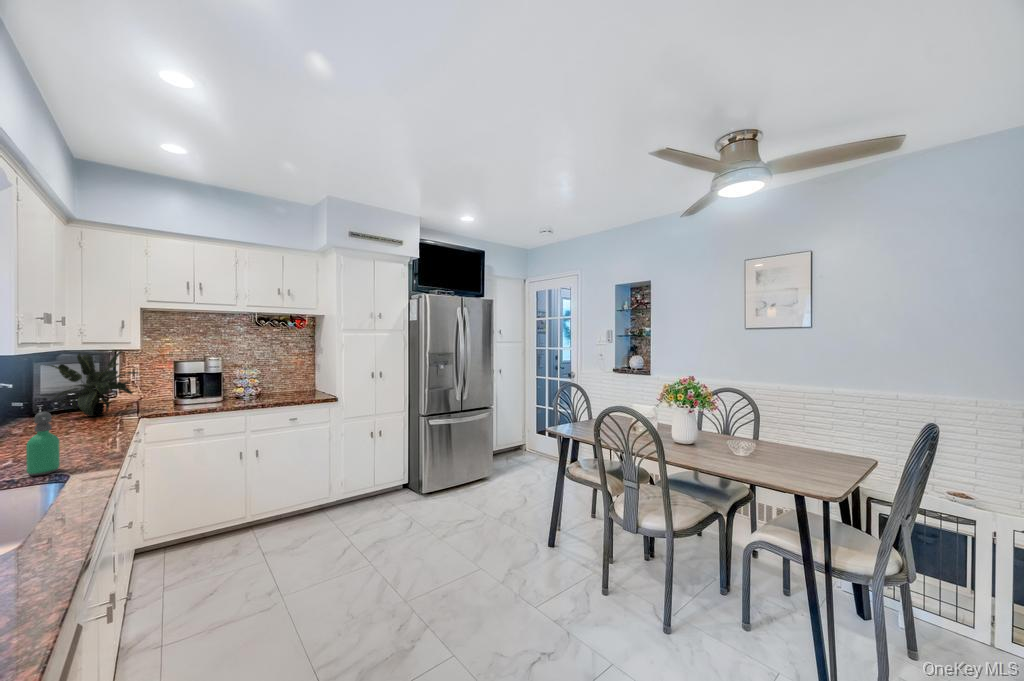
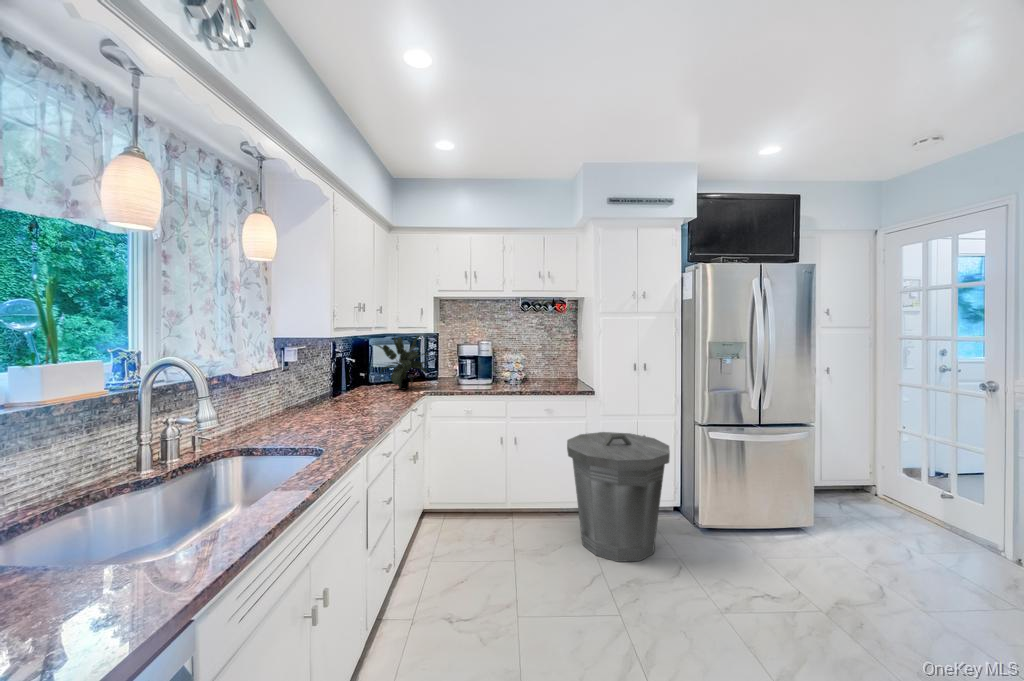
soap dispenser: present [26,412,60,476] -> none [324,386,345,441]
trash can: none [313,430,402,537] -> present [567,432,670,562]

